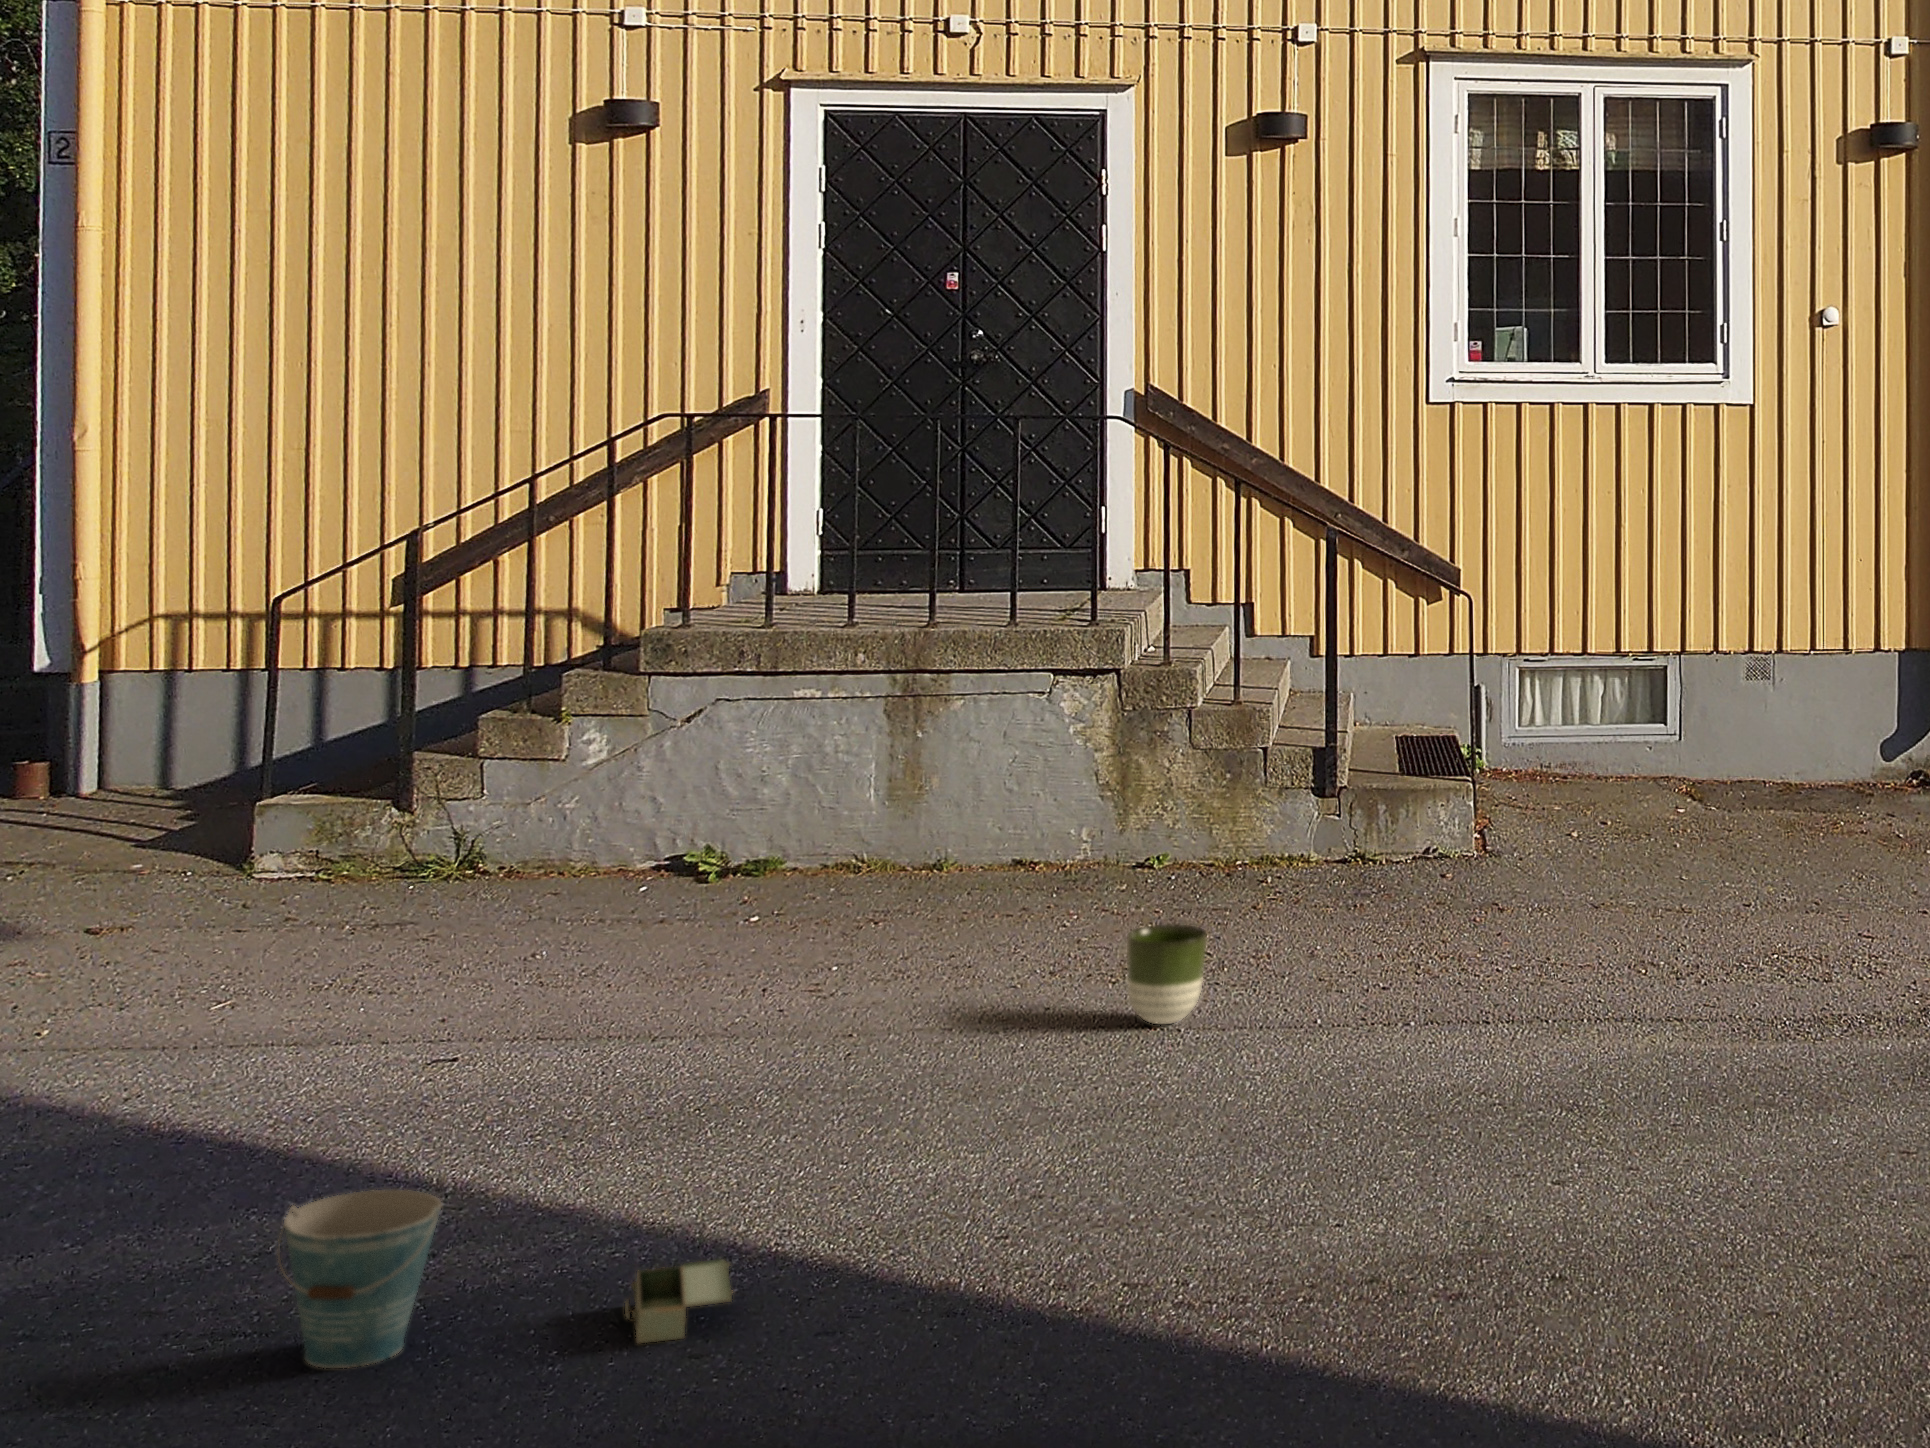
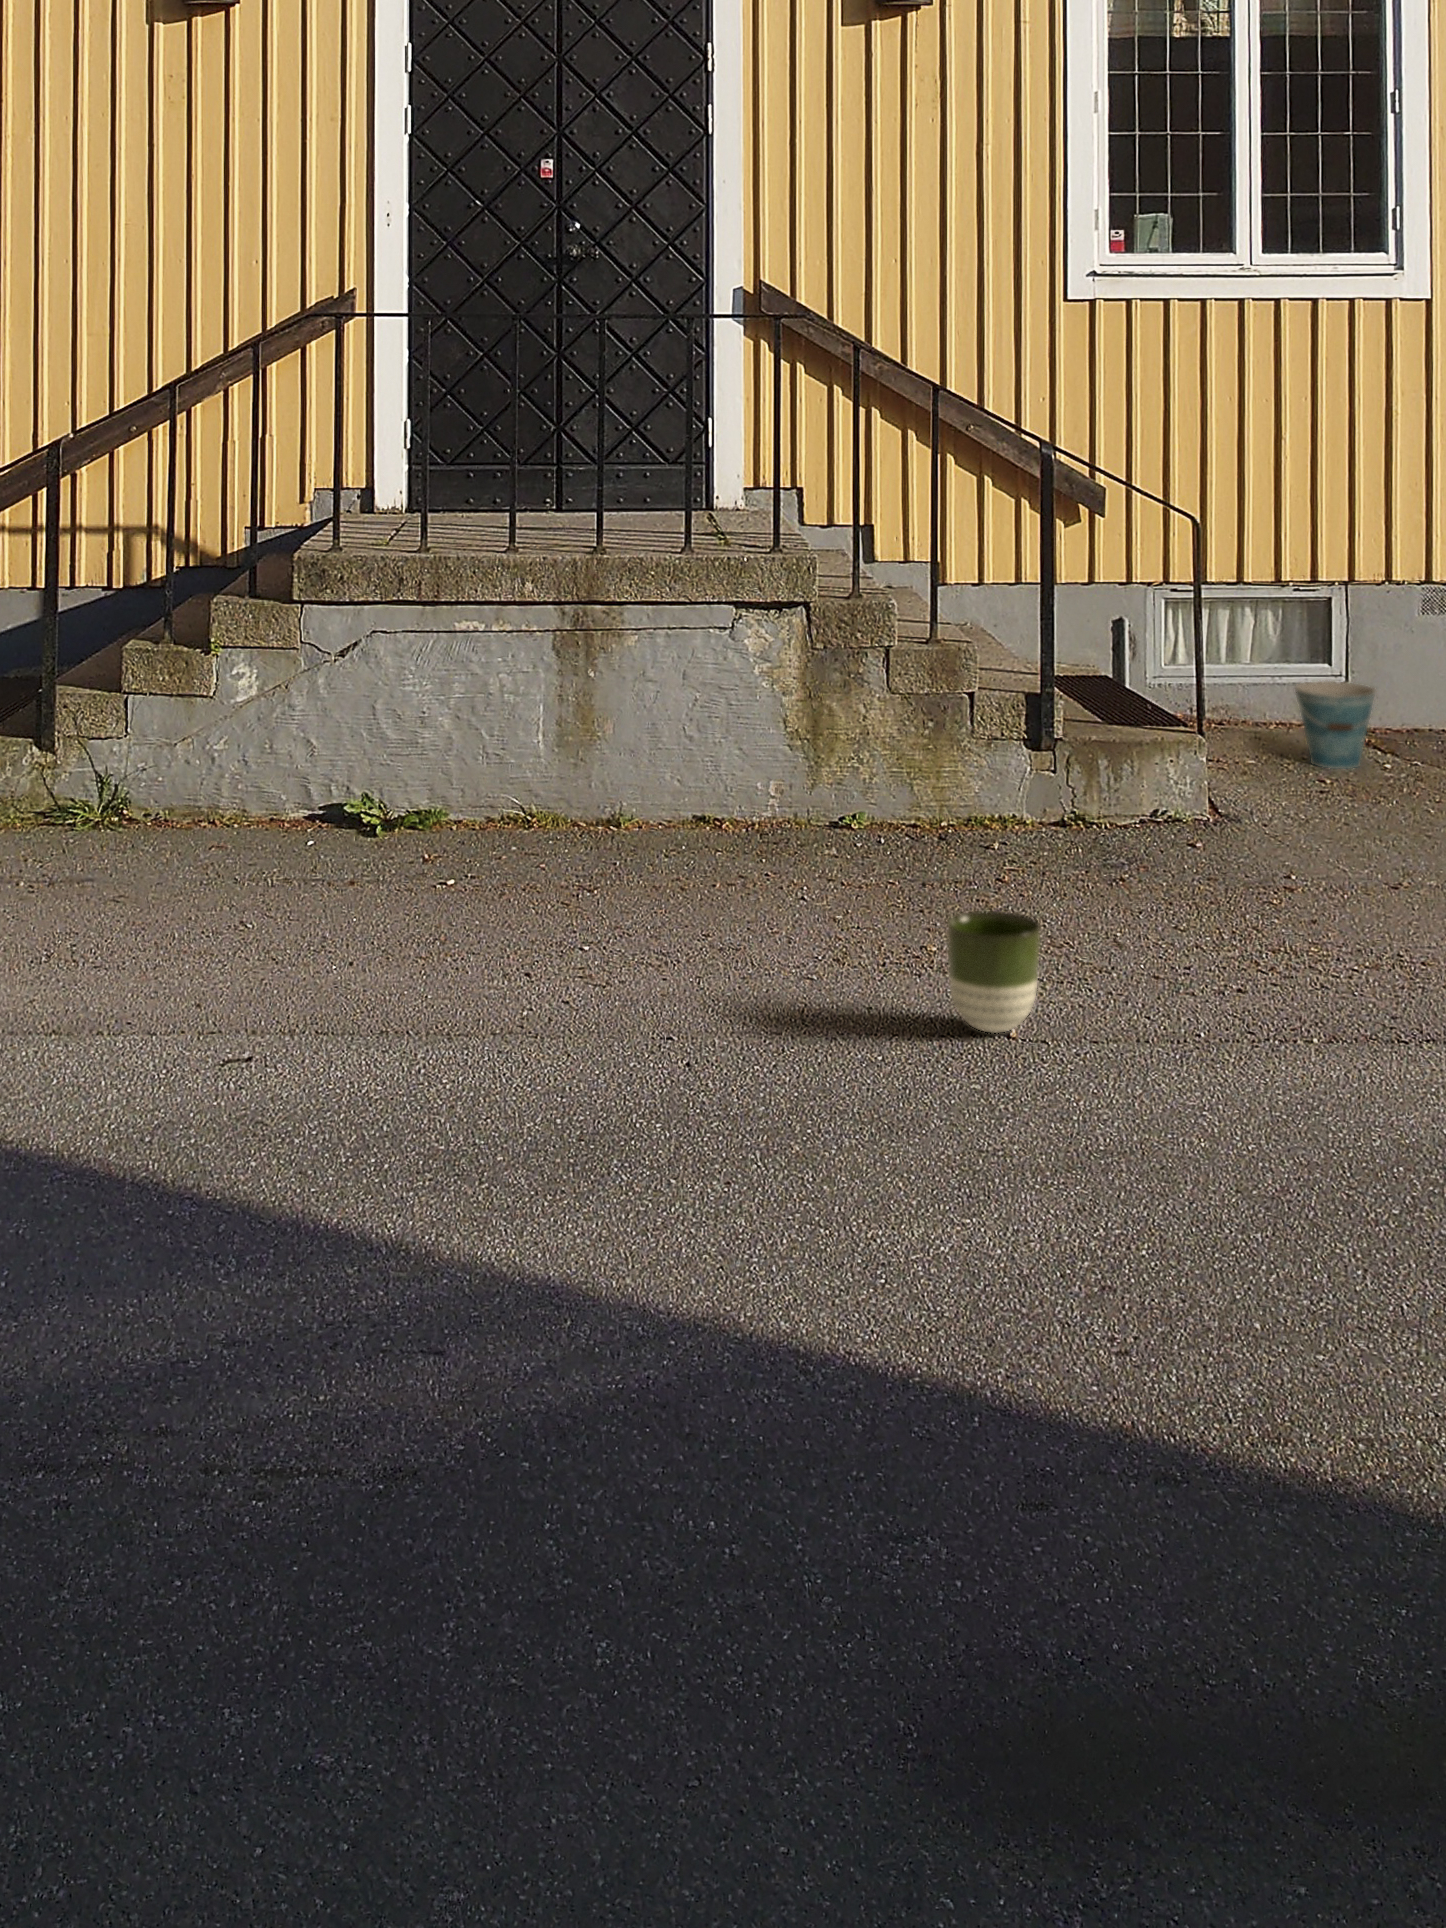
bucket: present [280,1190,441,1368] -> present [1295,681,1378,769]
toolbox: present [625,1259,733,1344] -> none [611,1393,763,1521]

